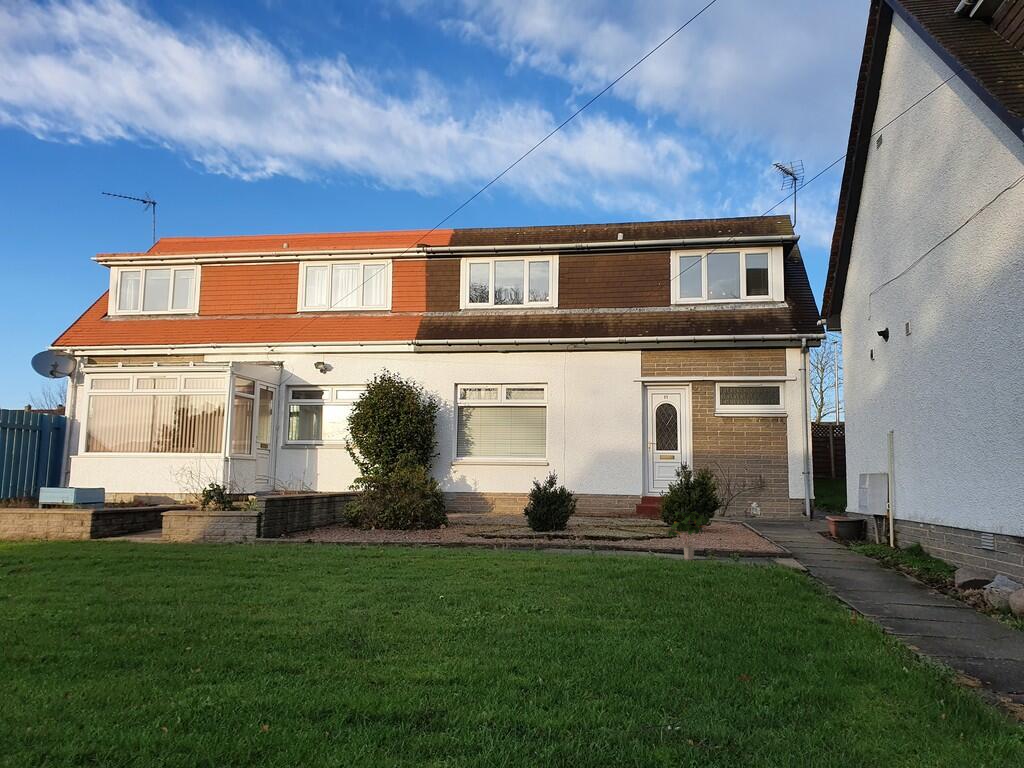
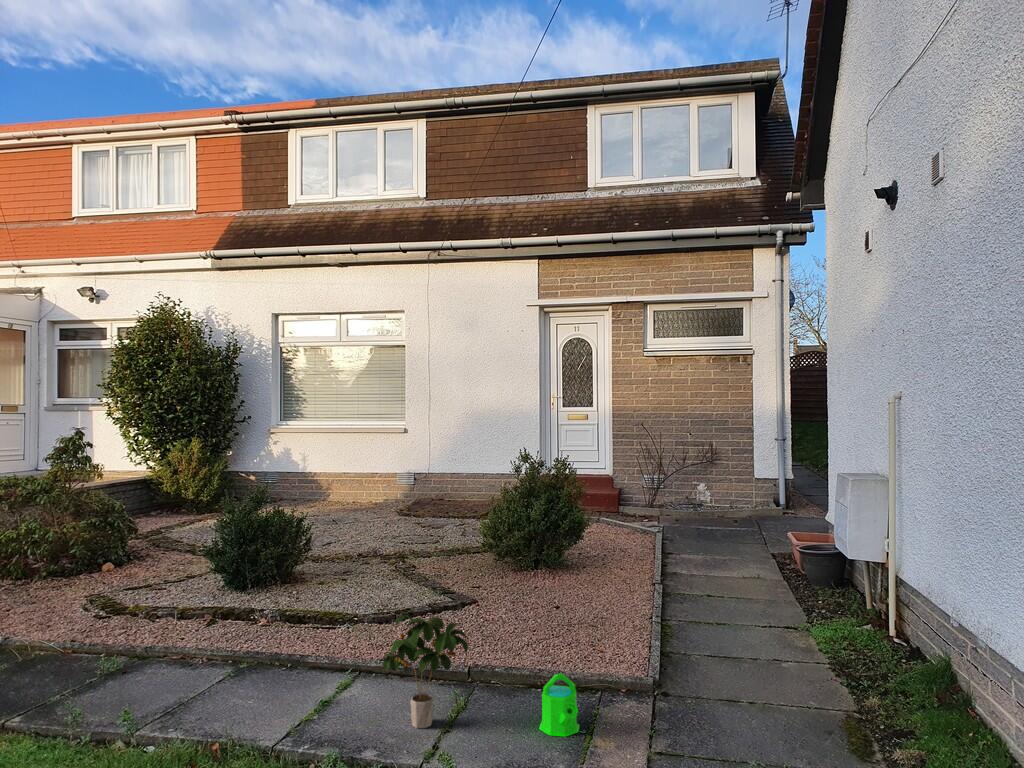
watering can: none [740,537,762,562] -> present [539,674,579,737]

